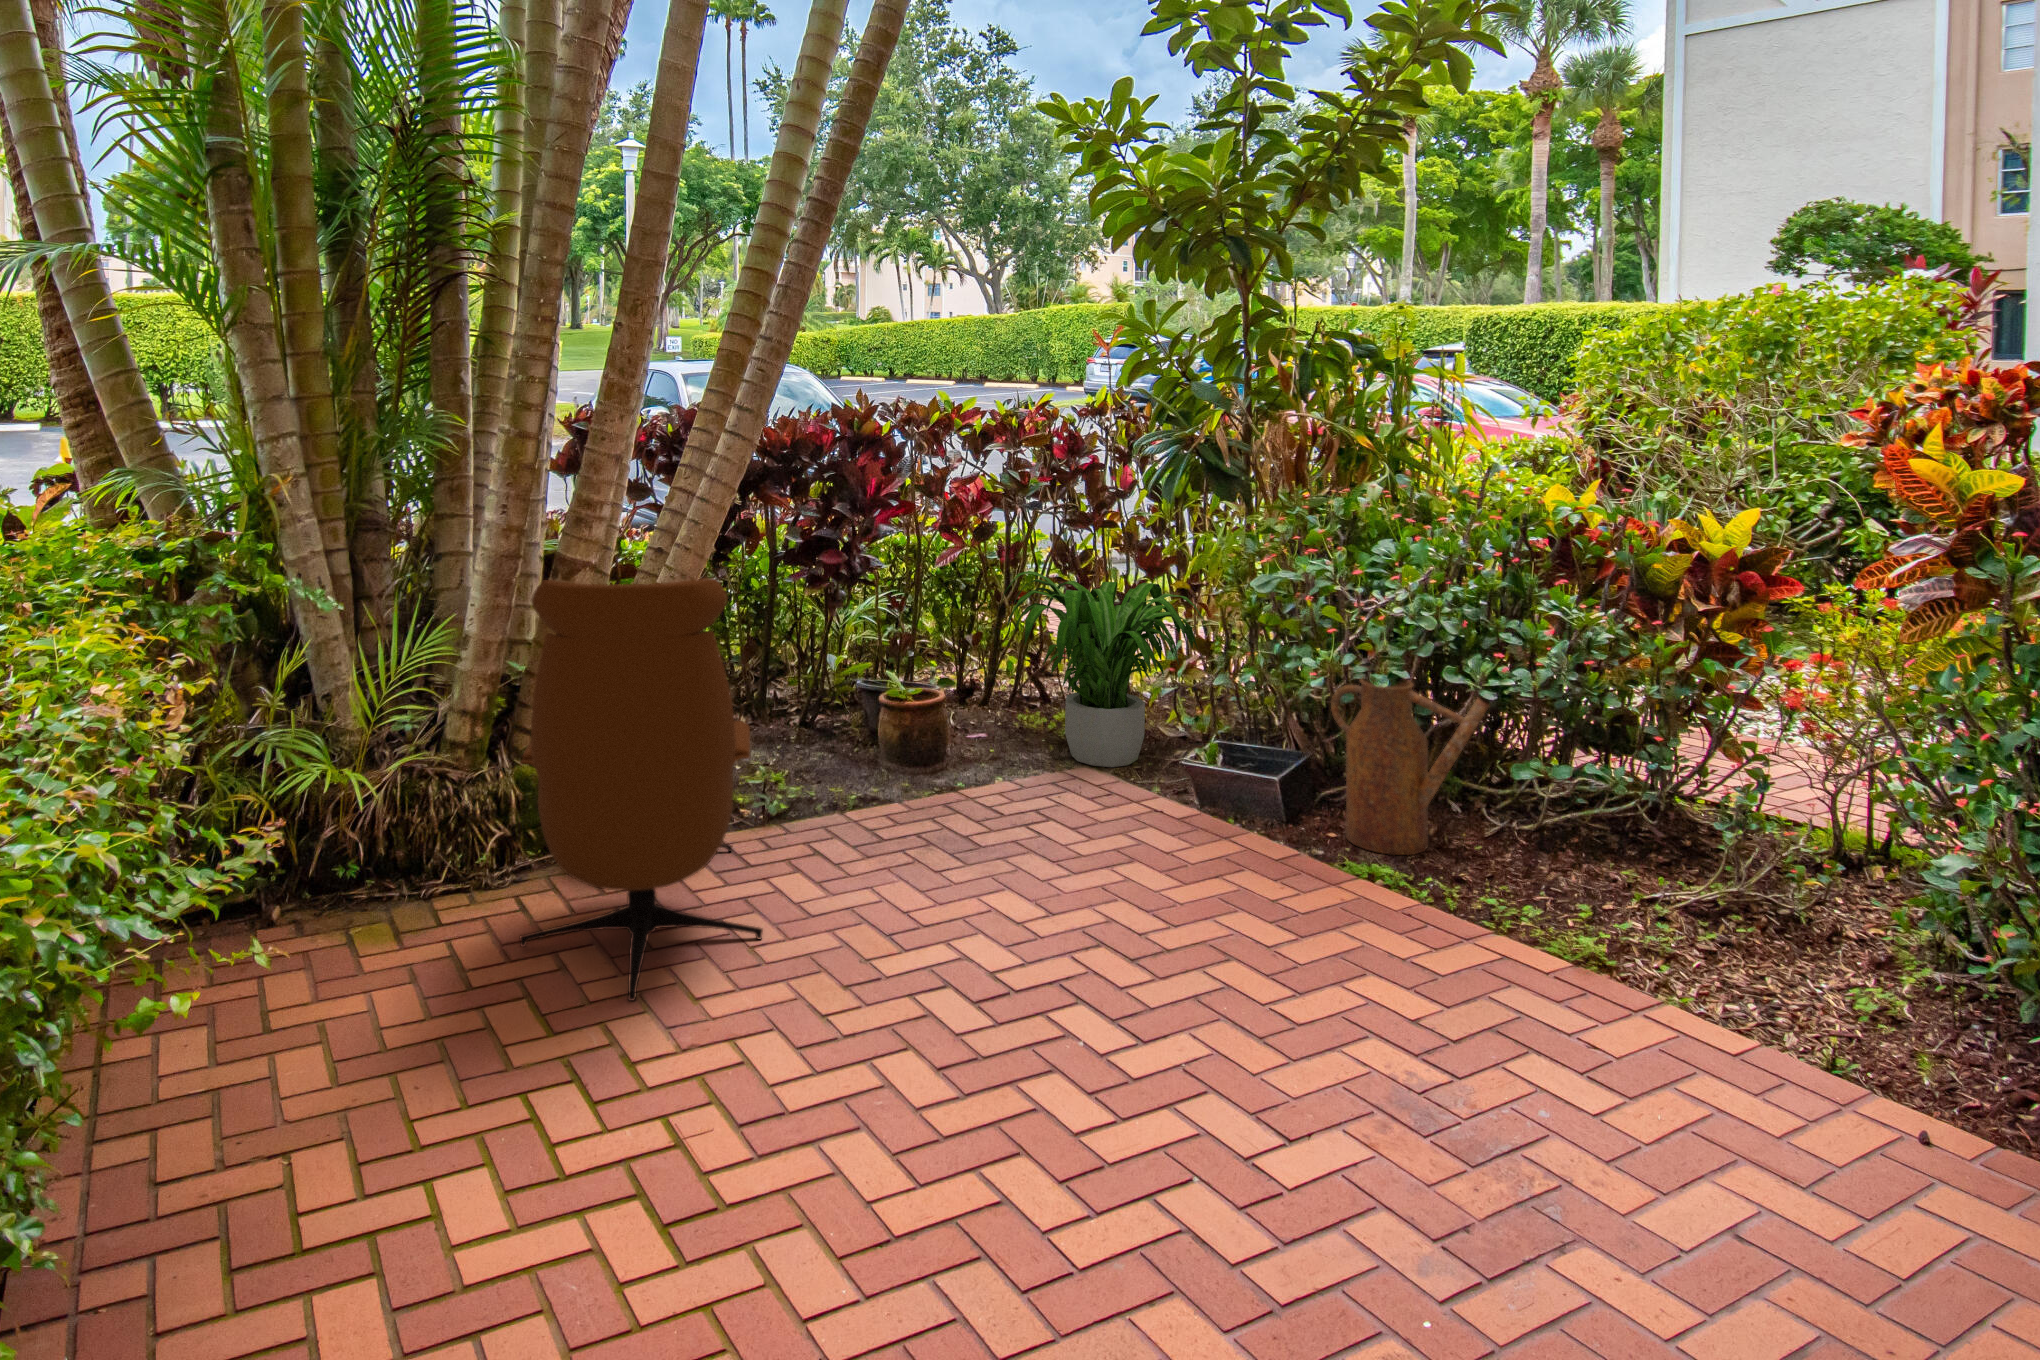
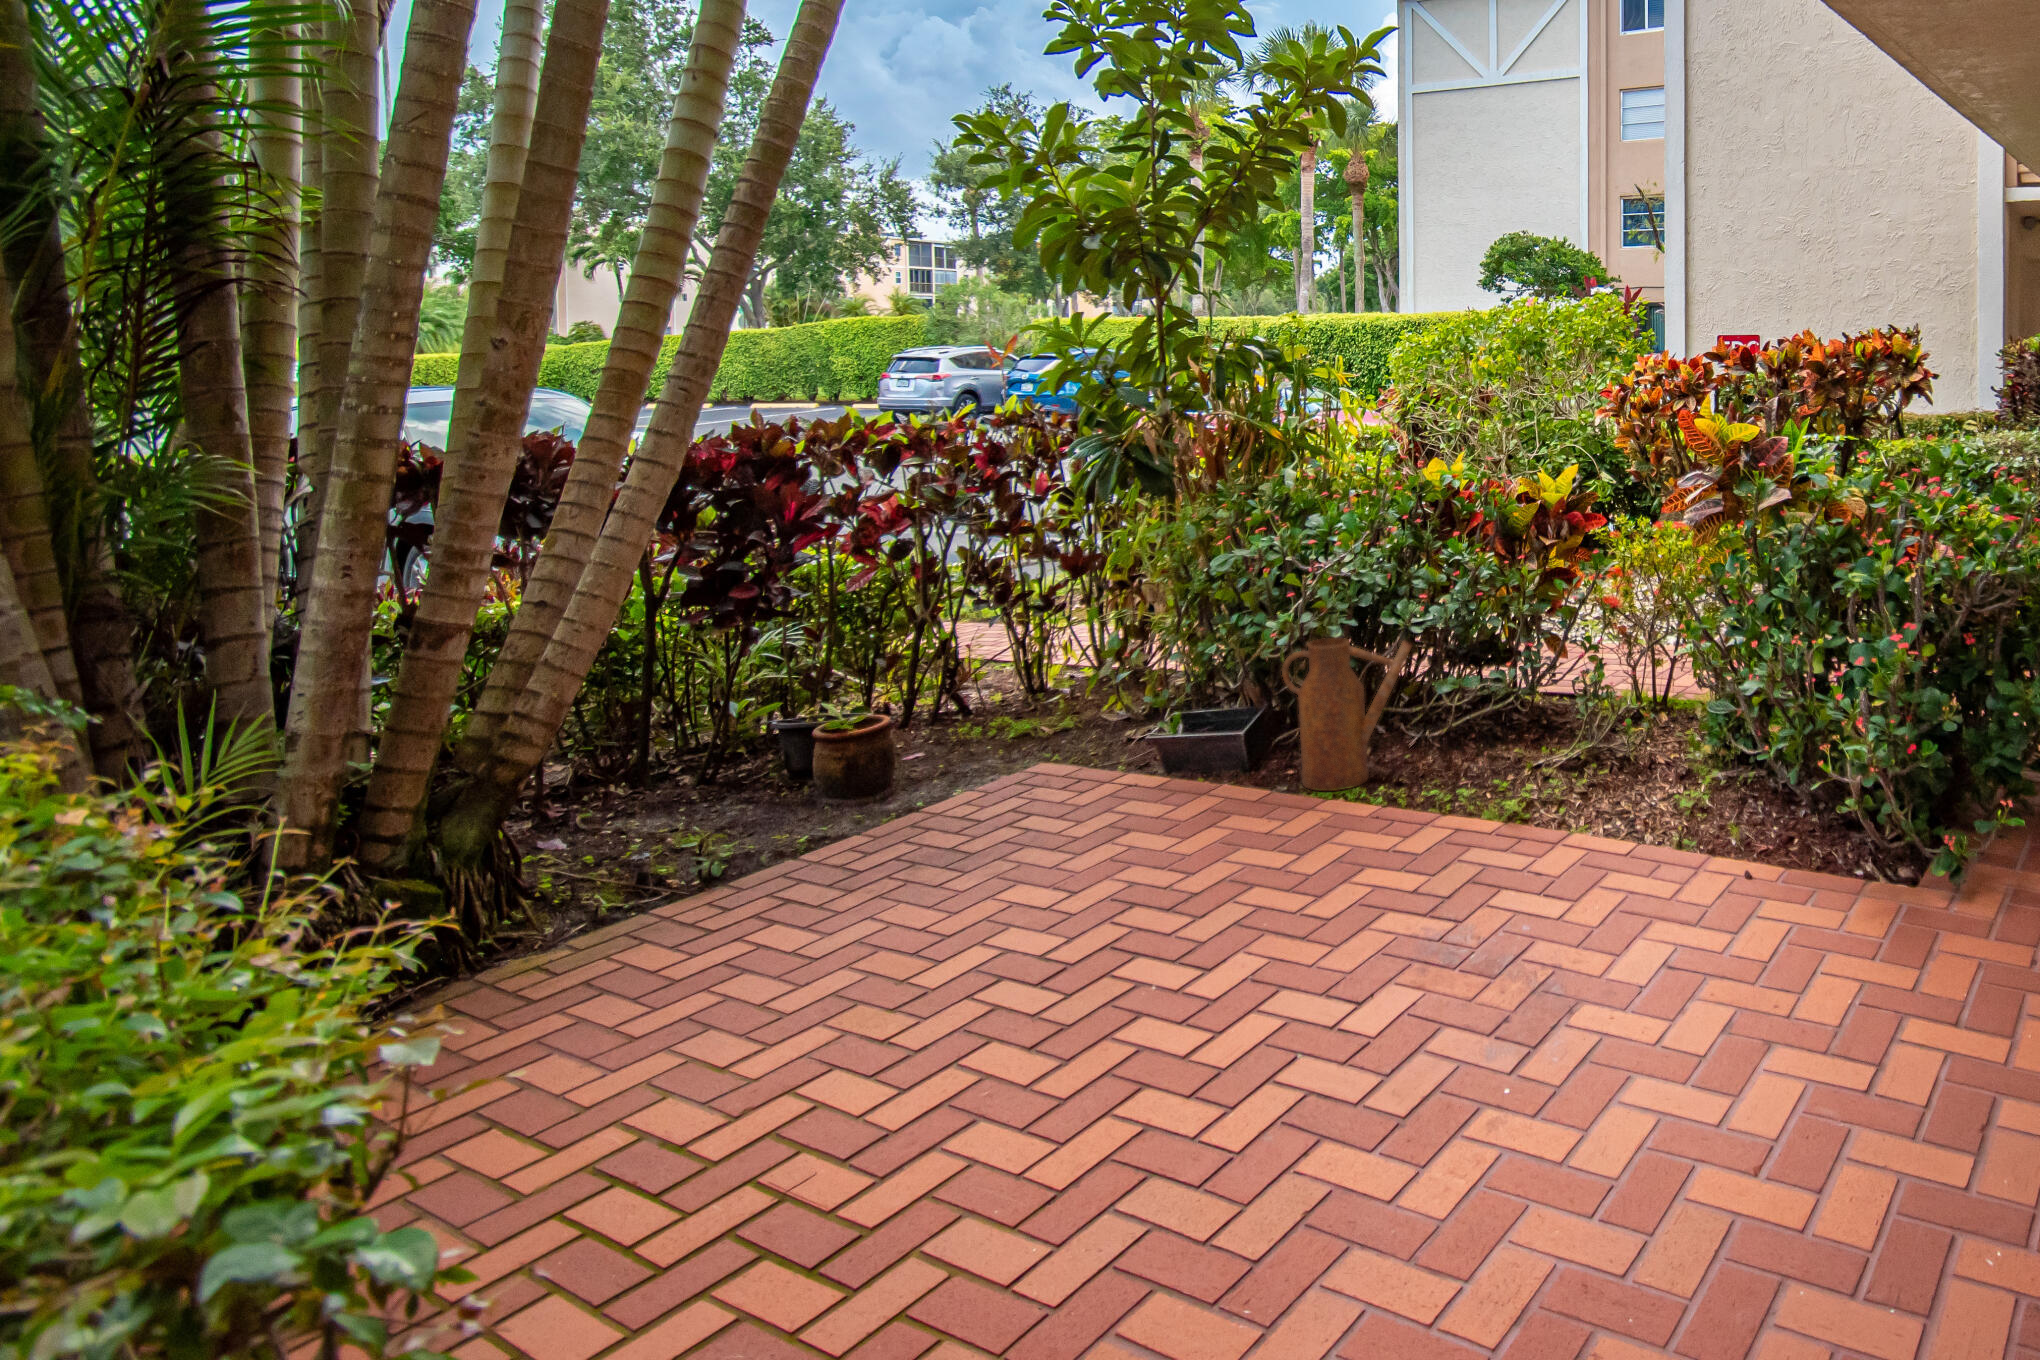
potted plant: present [1002,571,1205,767] -> none [935,594,1161,783]
lounge chair: present [519,578,763,1001] -> none [419,635,763,1149]

